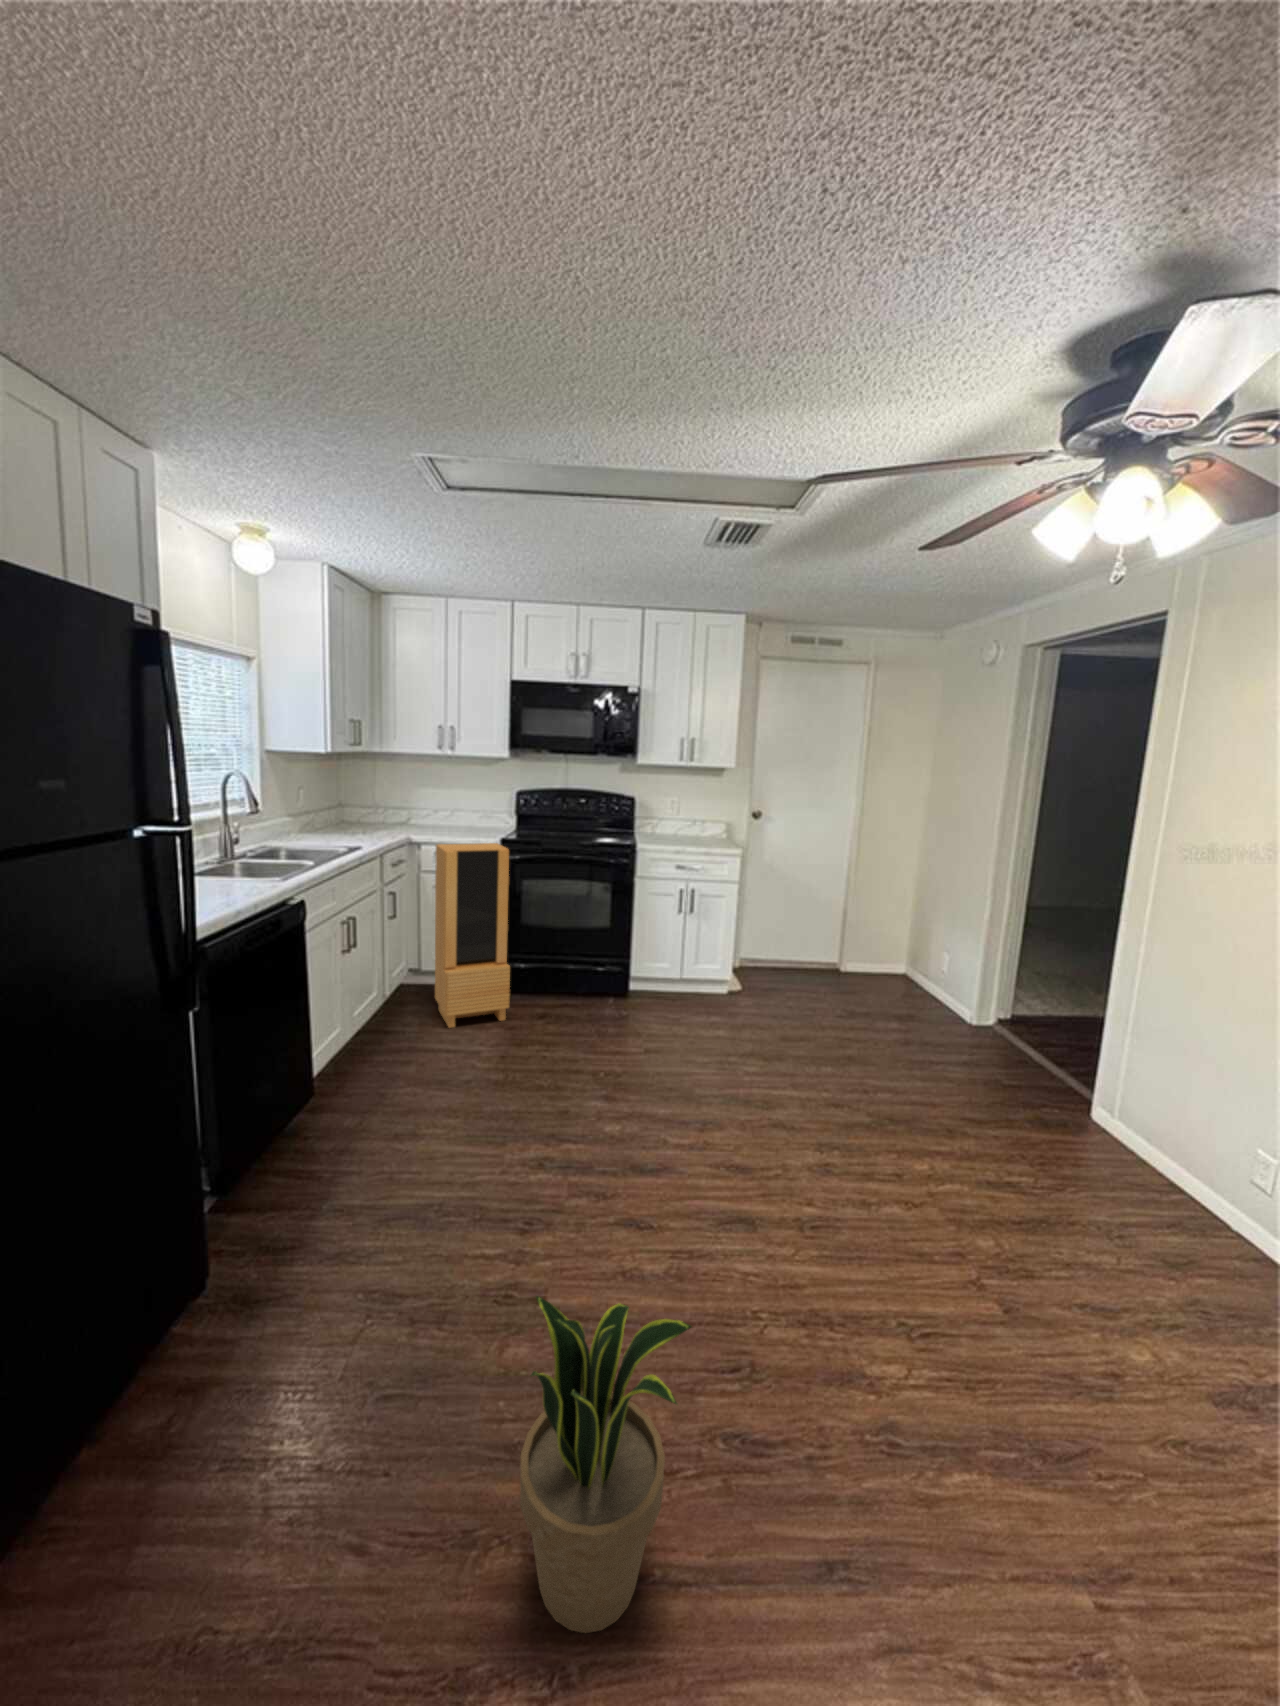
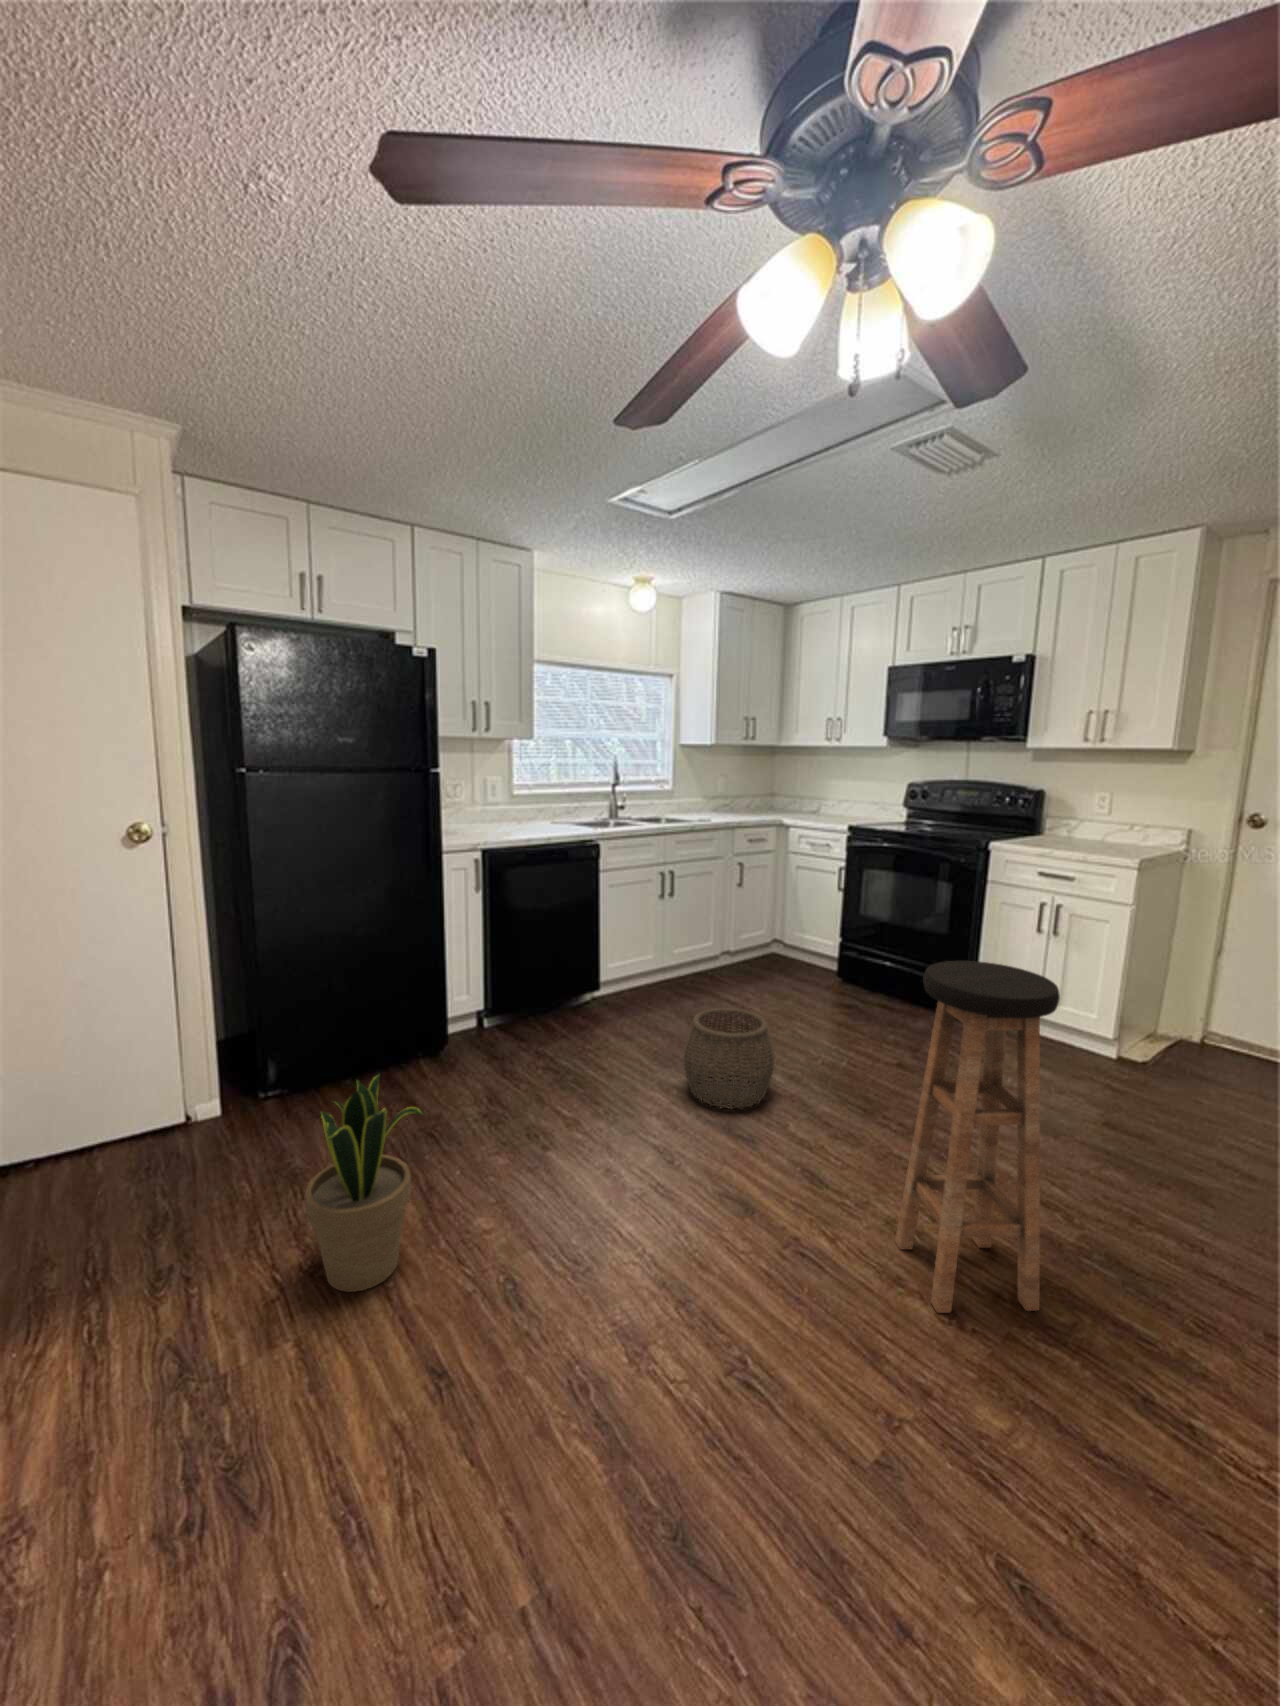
storage cabinet: present [435,843,510,1028] -> none [749,825,828,1002]
bar stool: none [828,945,945,1207] -> present [895,961,1060,1313]
woven basket: none [536,1043,630,1152] -> present [684,1008,774,1109]

